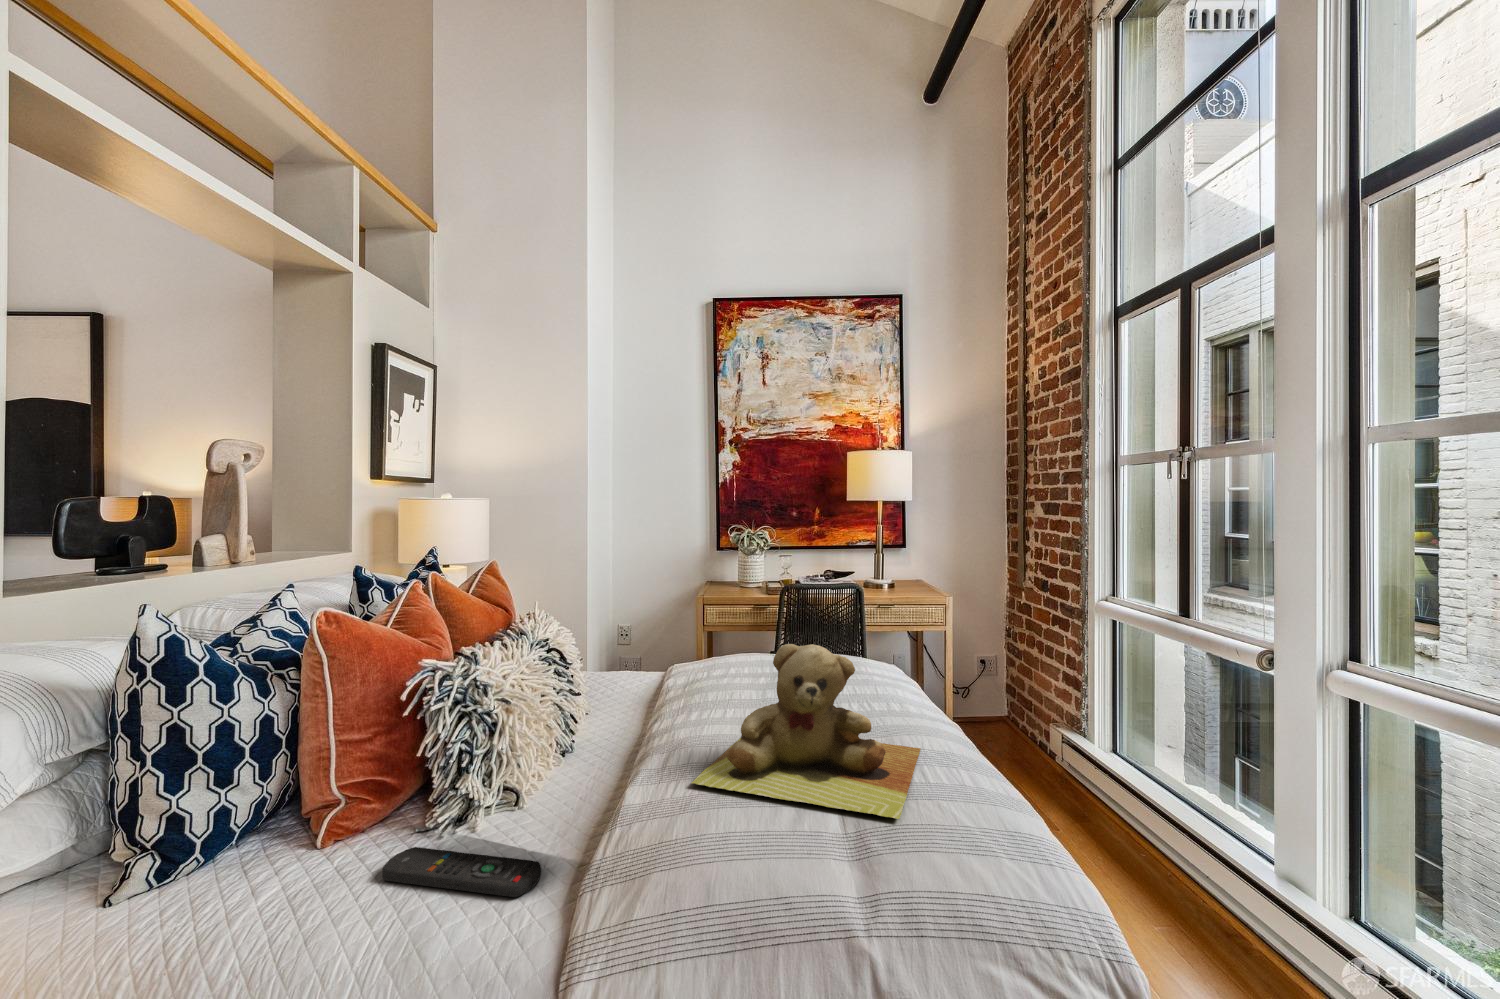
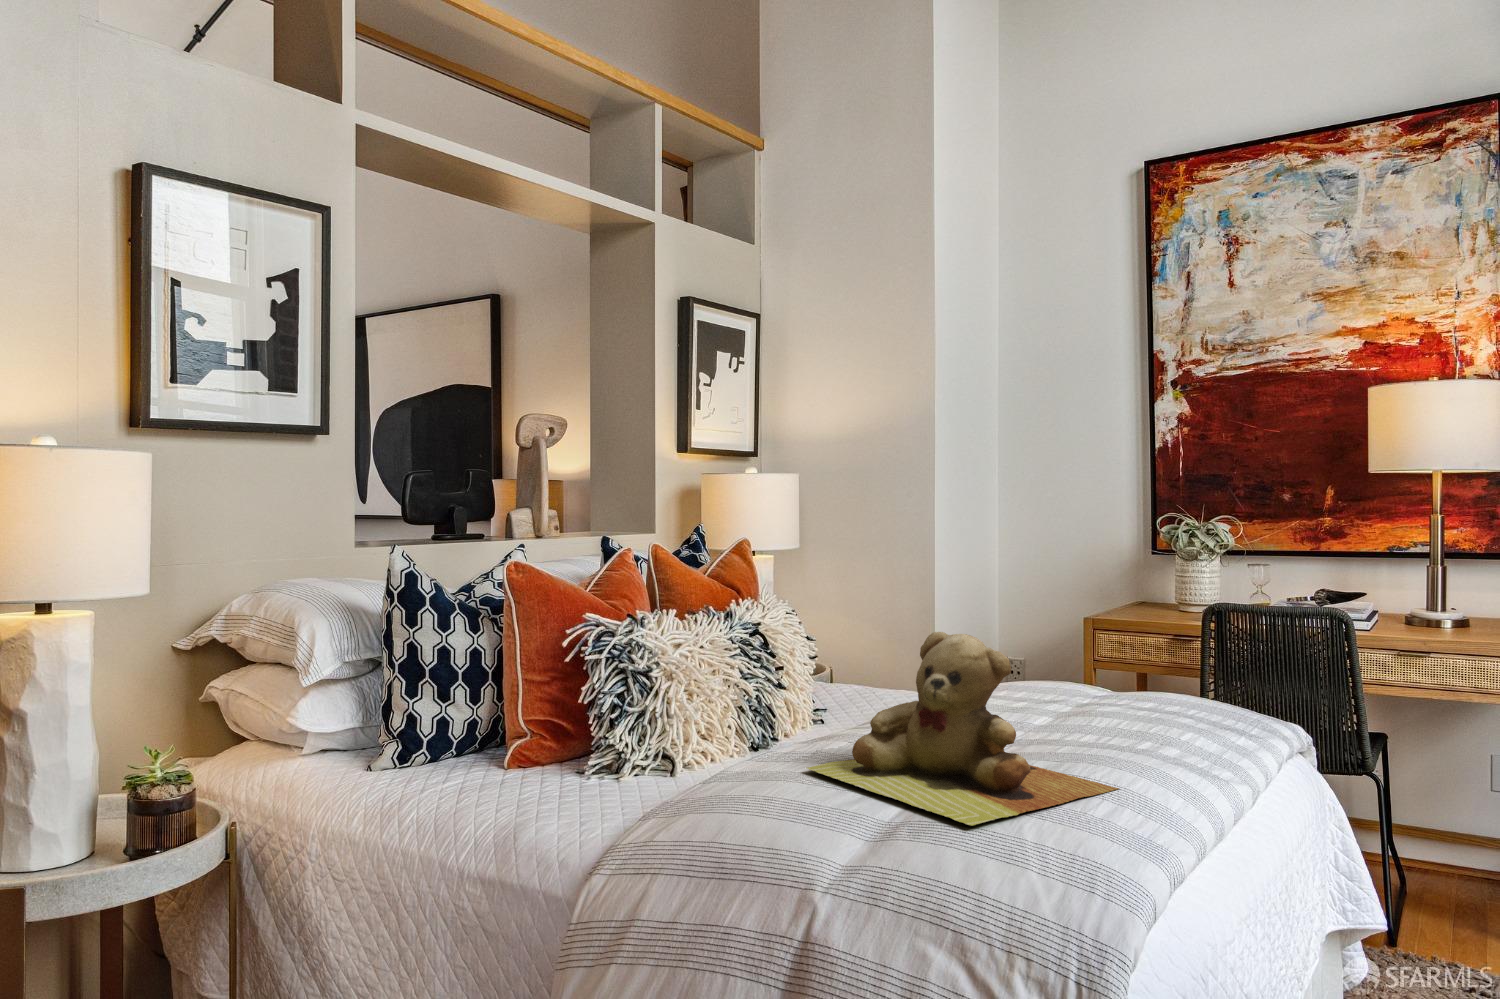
remote control: present [383,847,541,897] -> none [527,775,637,819]

